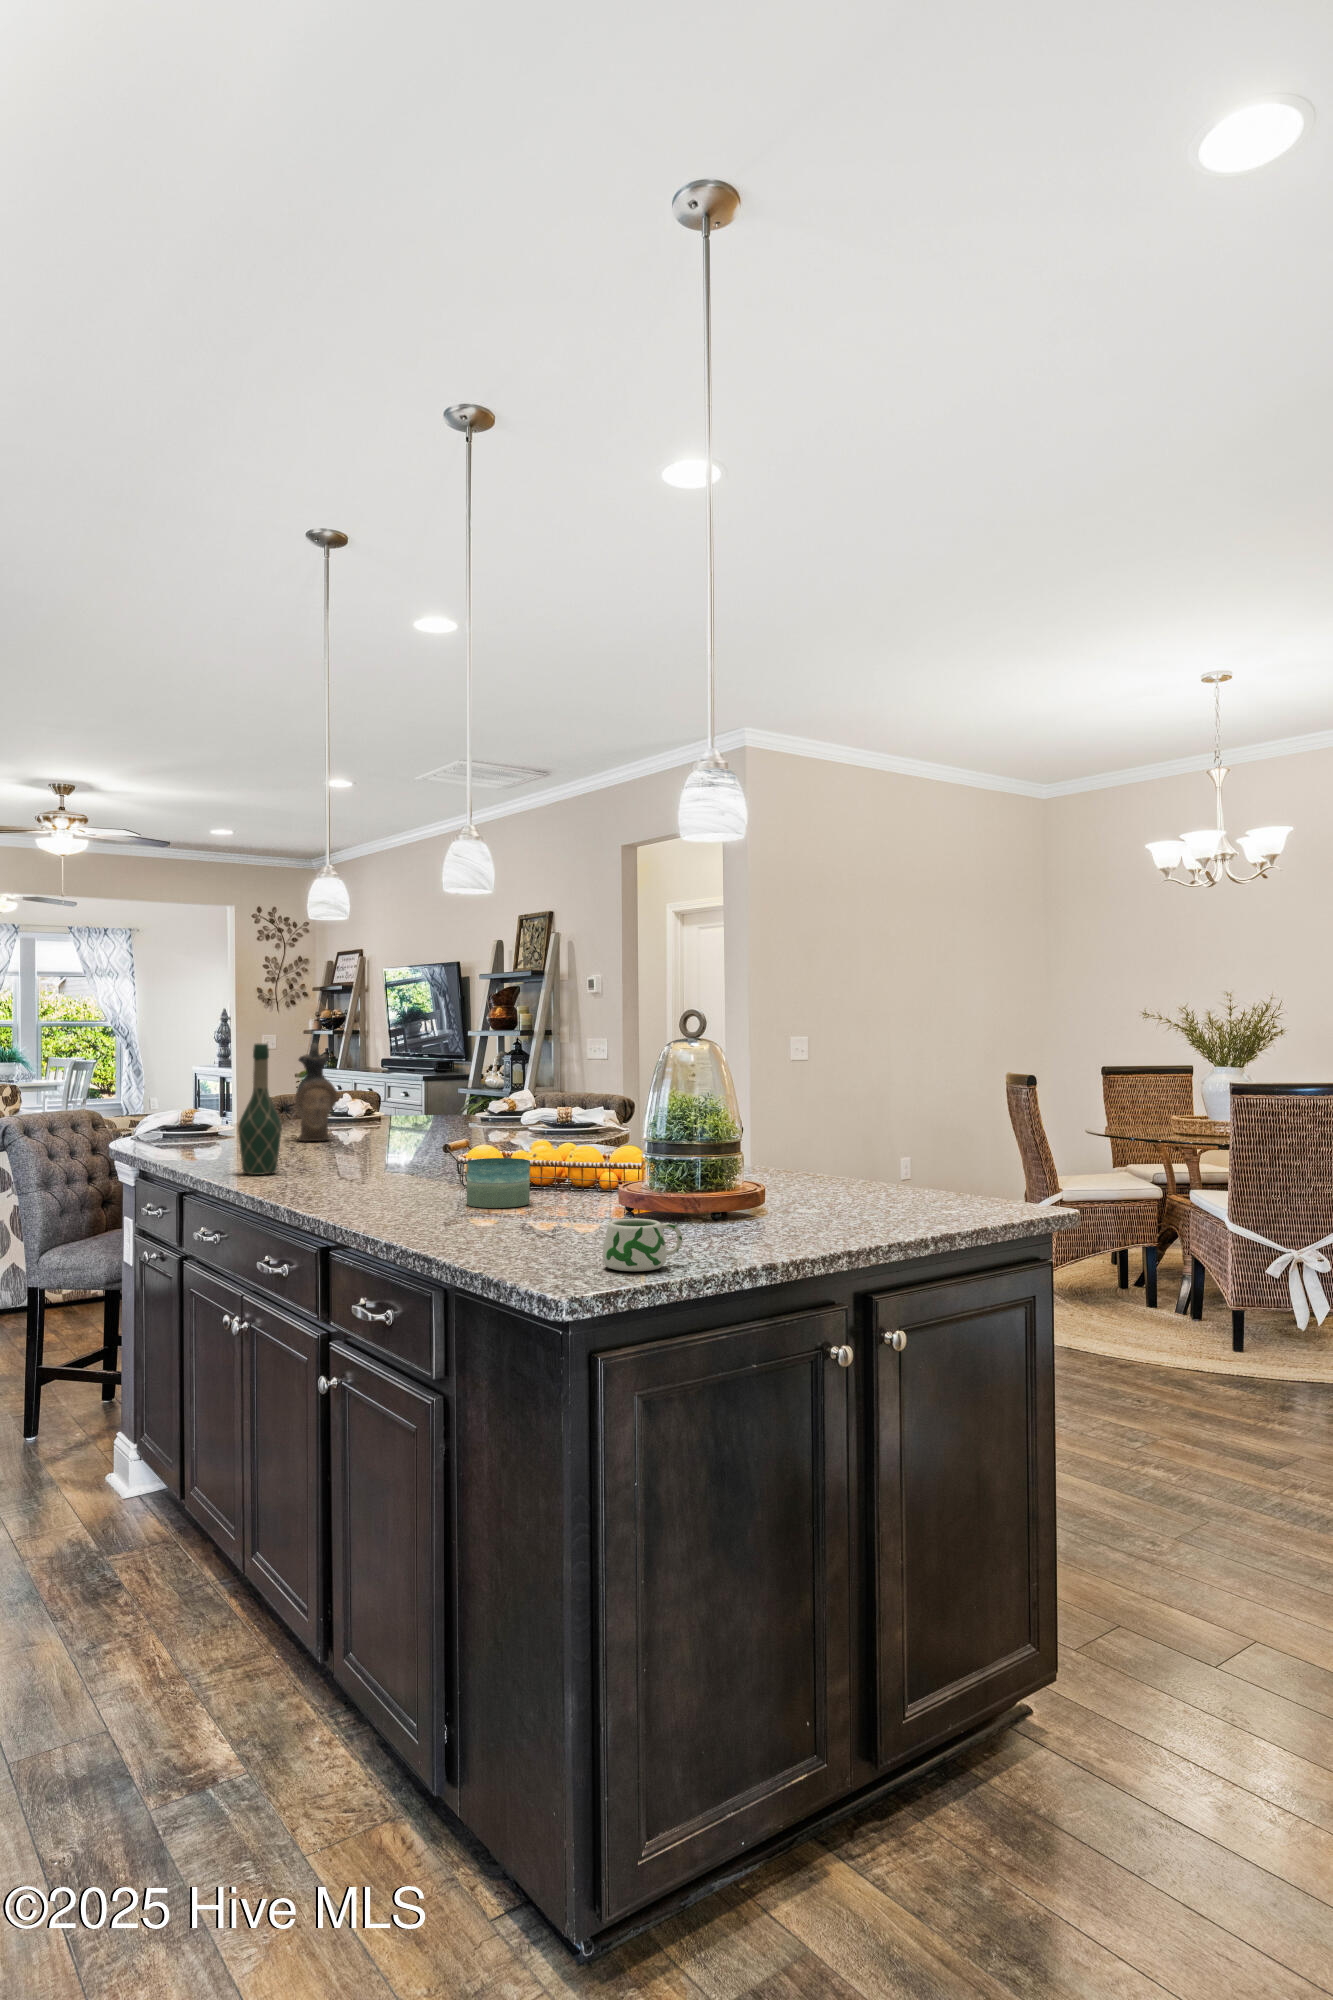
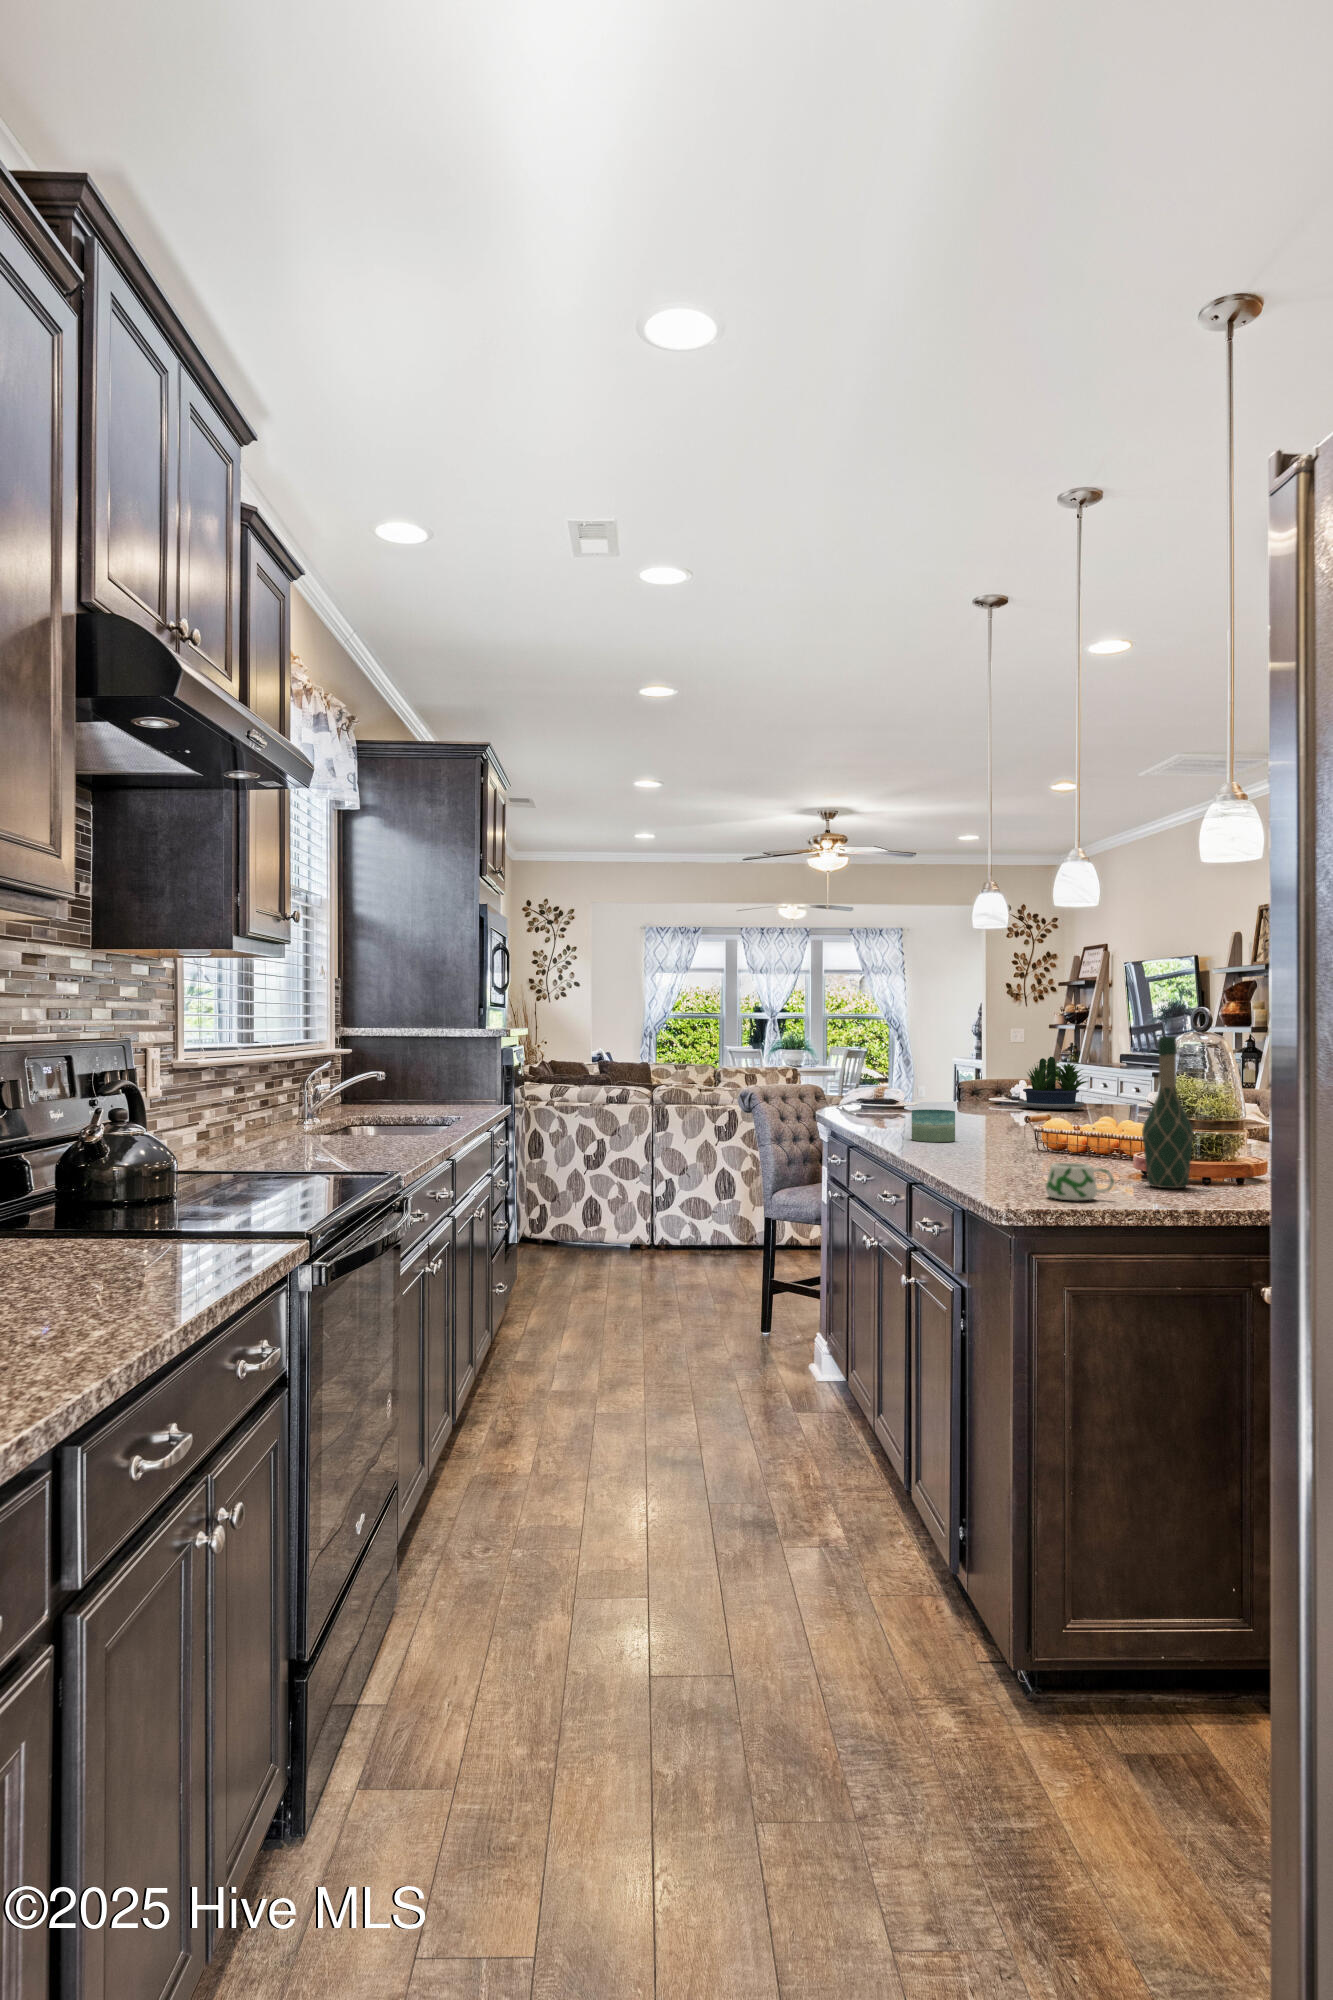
ceramic pitcher: present [295,1043,337,1141] -> none [957,1033,992,1116]
wine bottle: present [238,1044,282,1175] -> present [1142,1036,1194,1188]
potted plant: none [345,1068,429,1126] -> present [1018,1057,1088,1109]
candle: present [467,1158,530,1208] -> present [912,1110,955,1142]

